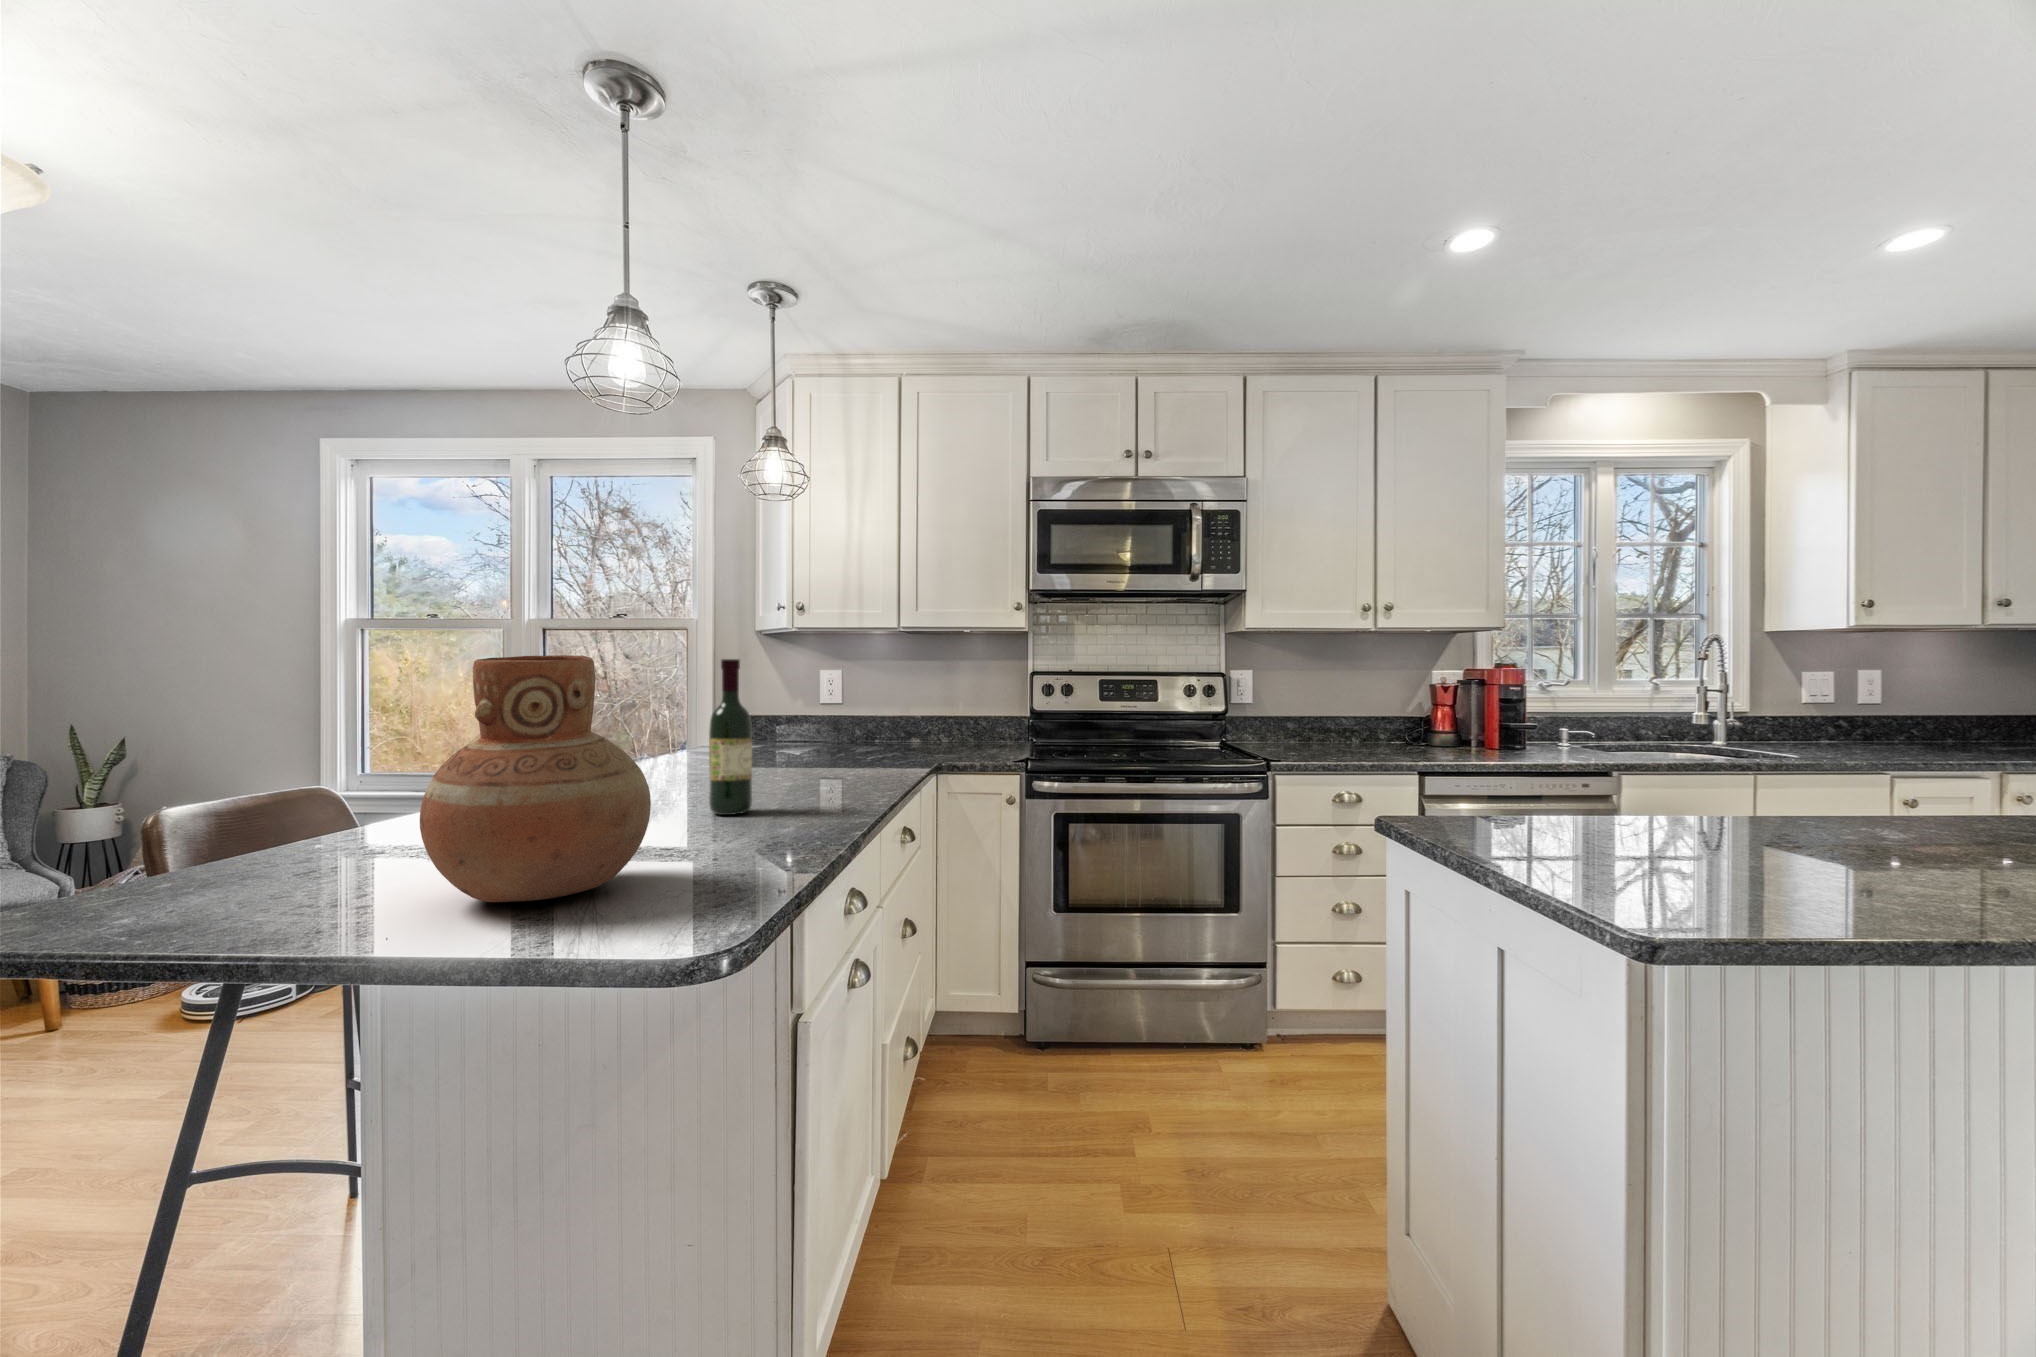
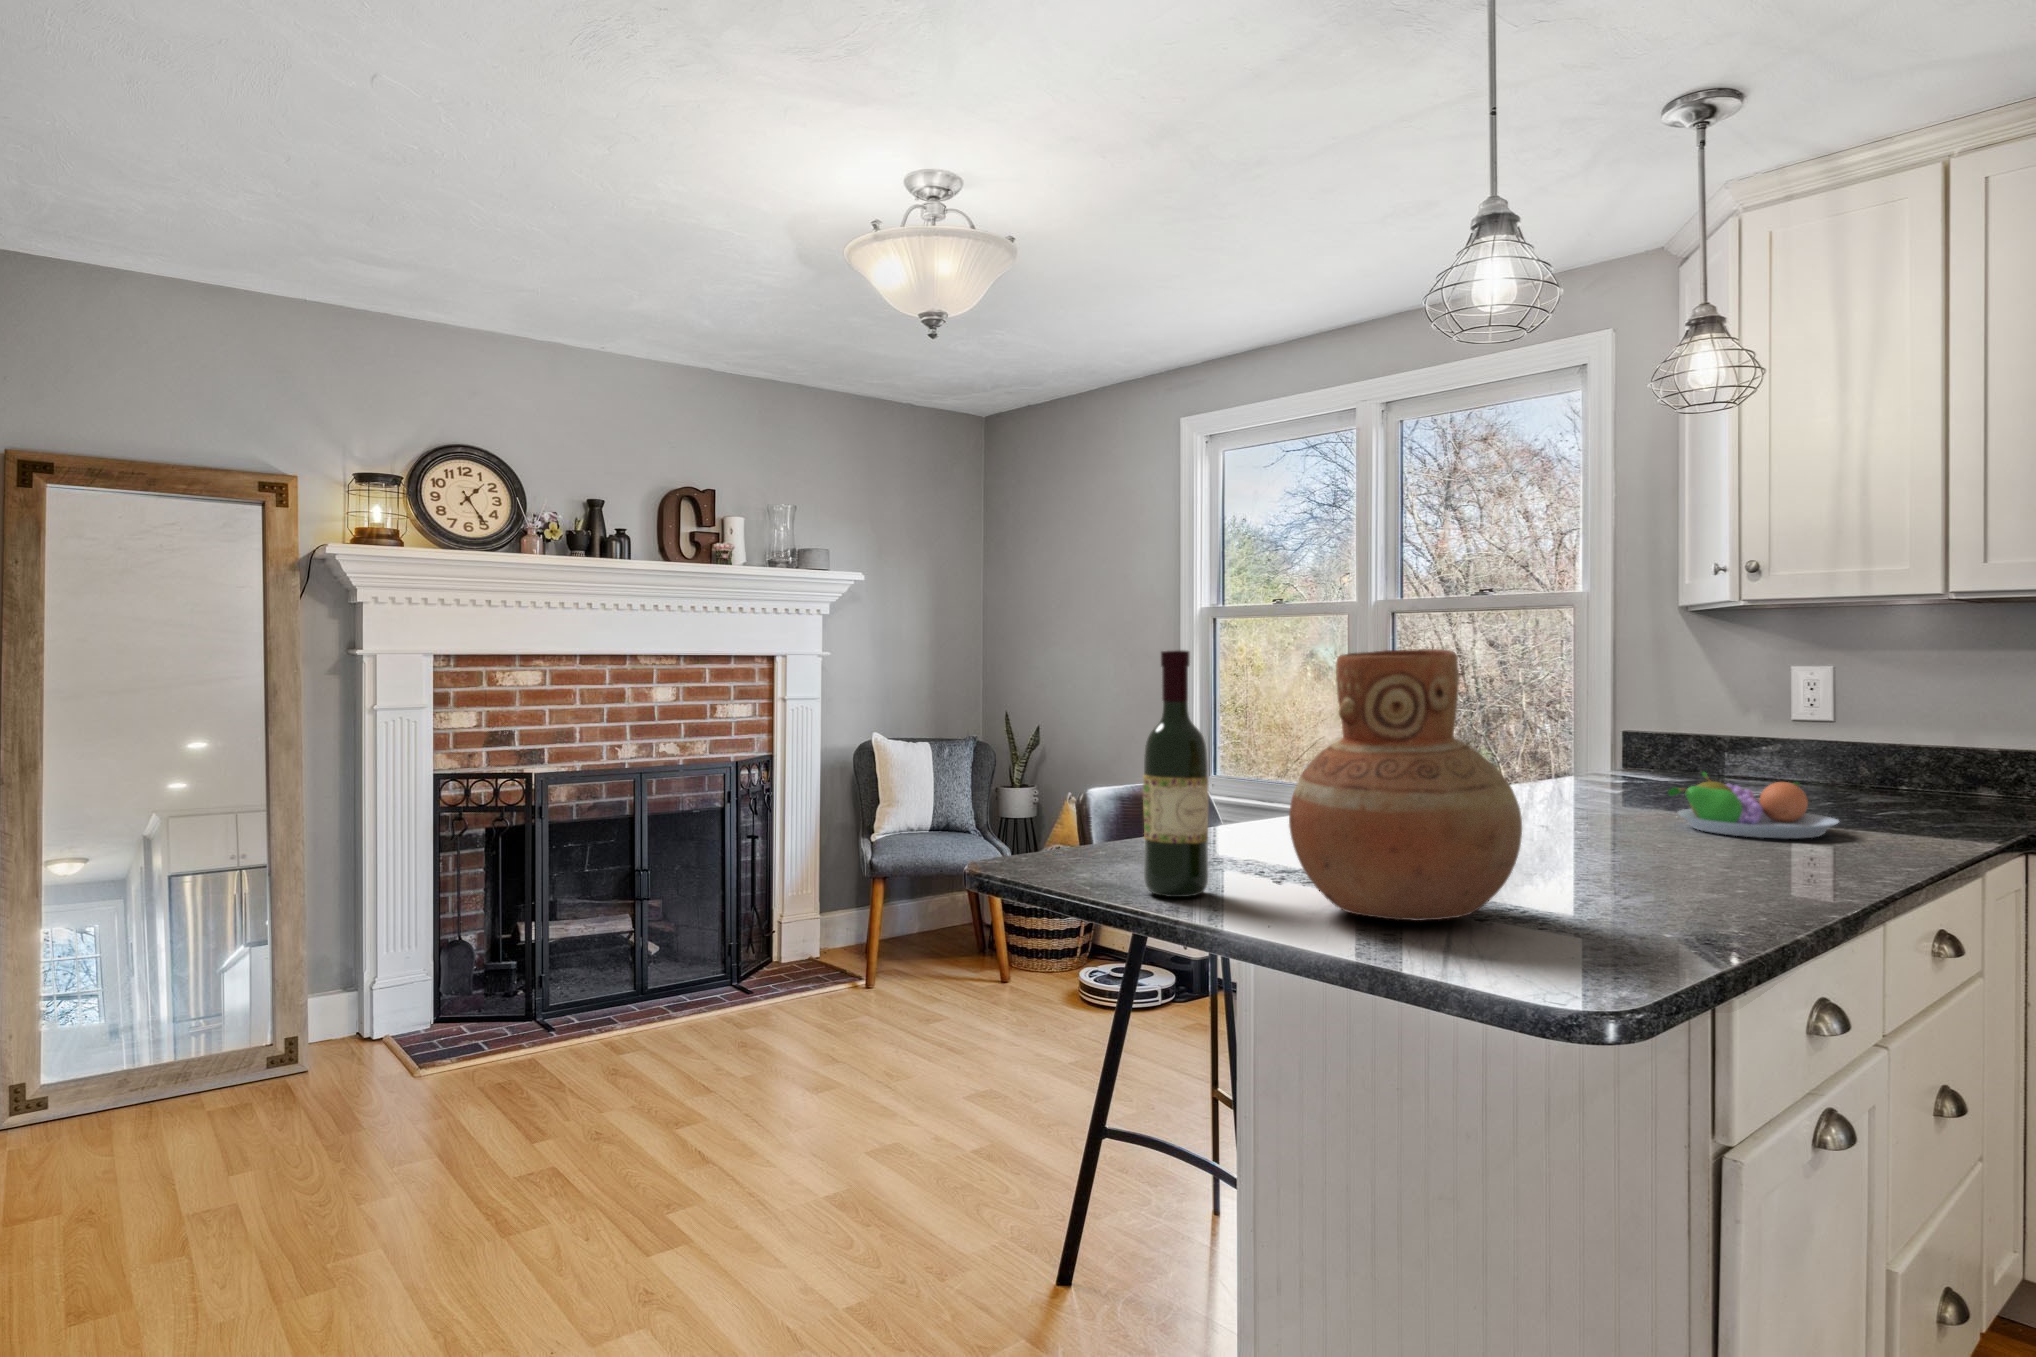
wine bottle: present [709,659,752,815] -> present [1143,650,1209,897]
fruit bowl: none [753,744,854,786] -> present [1668,772,1839,839]

